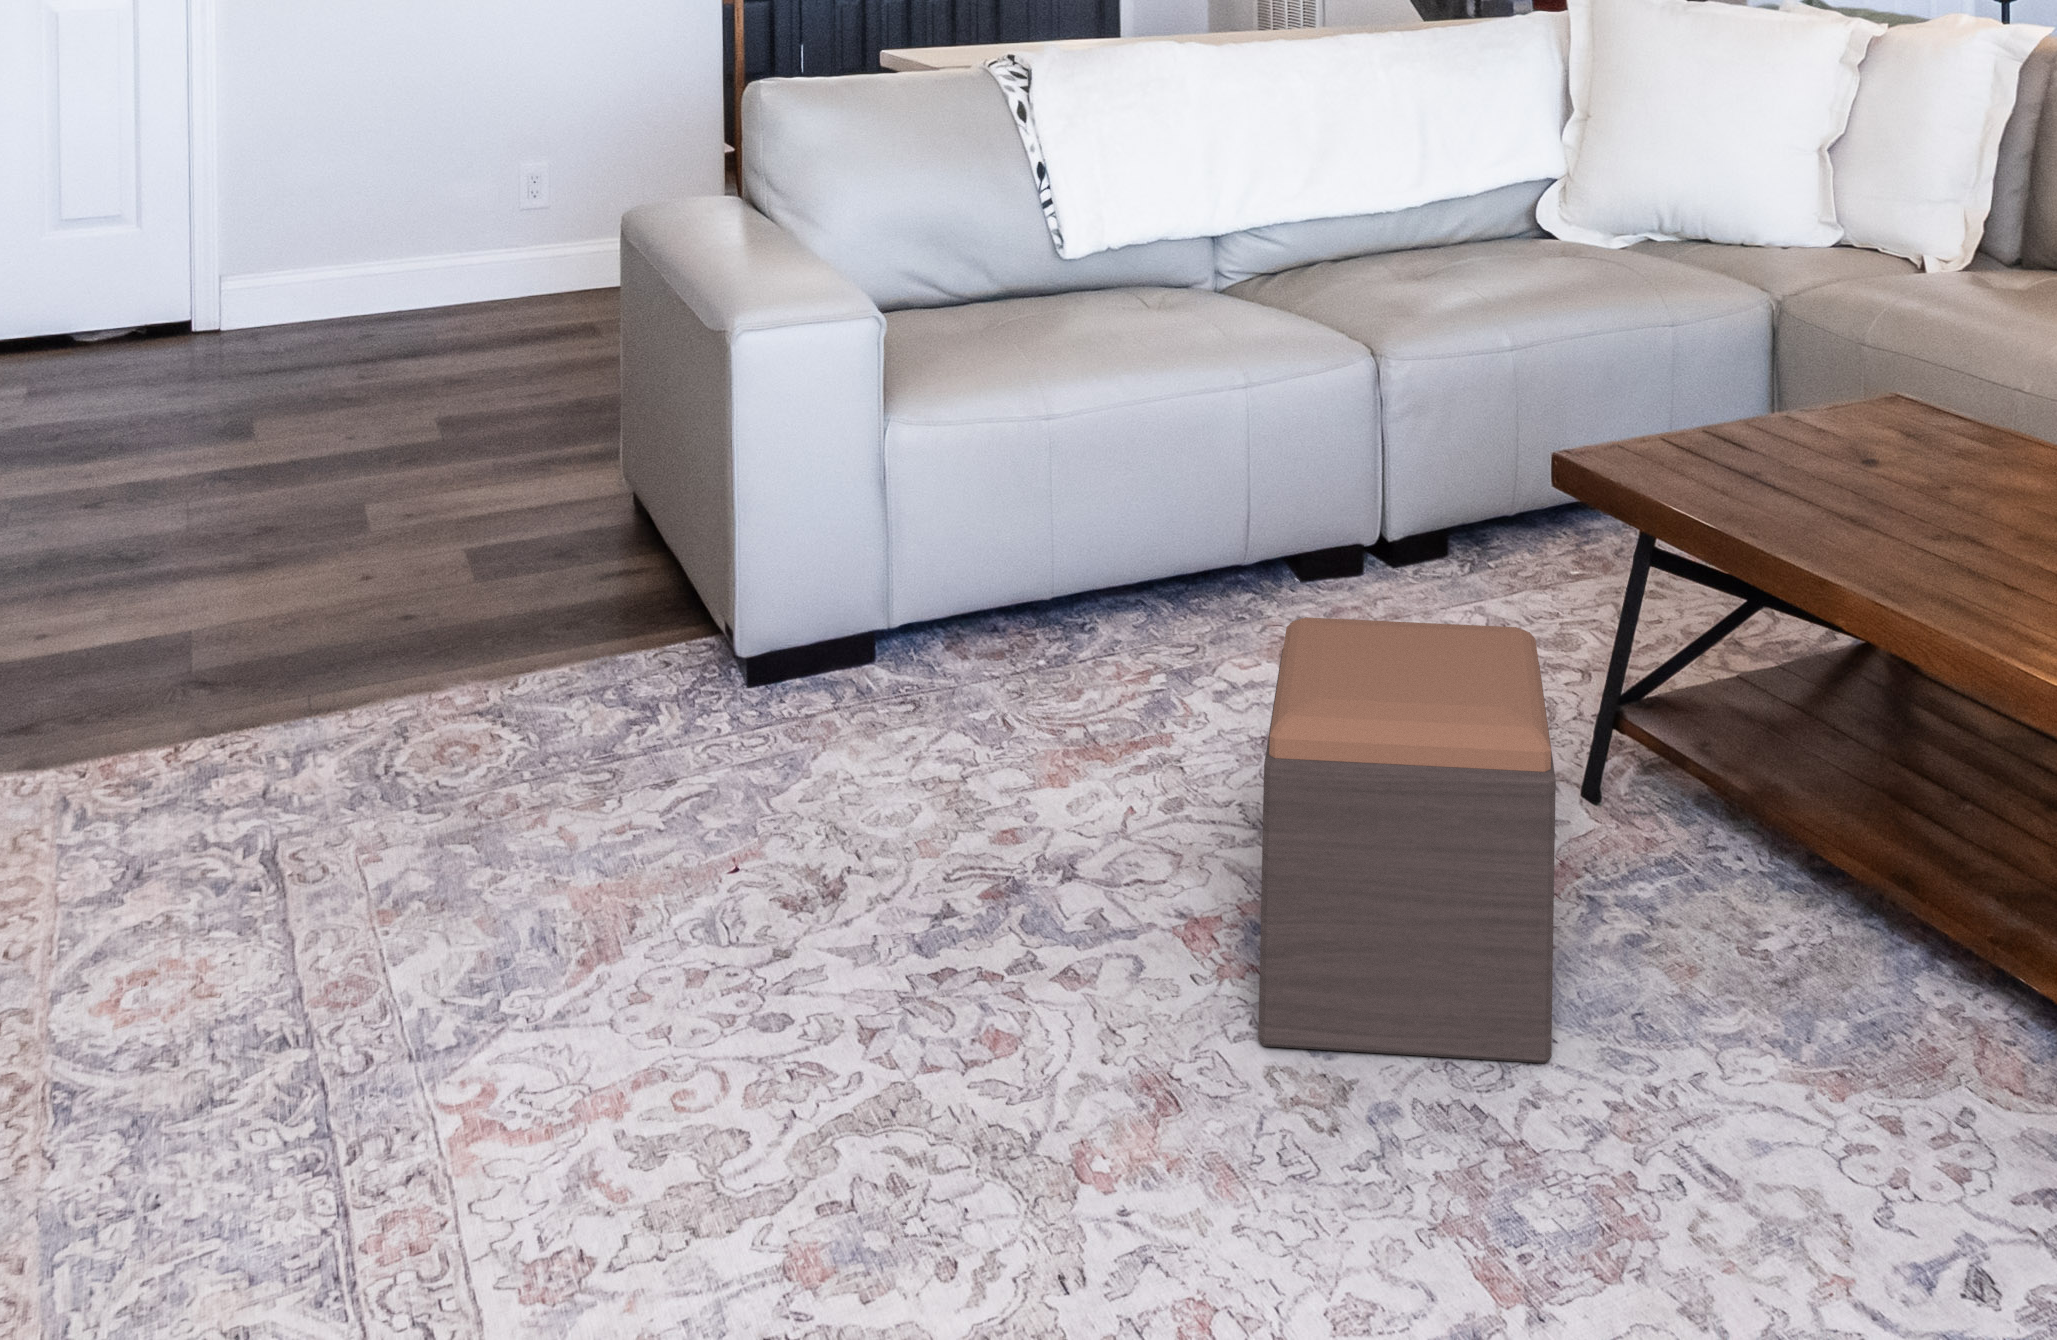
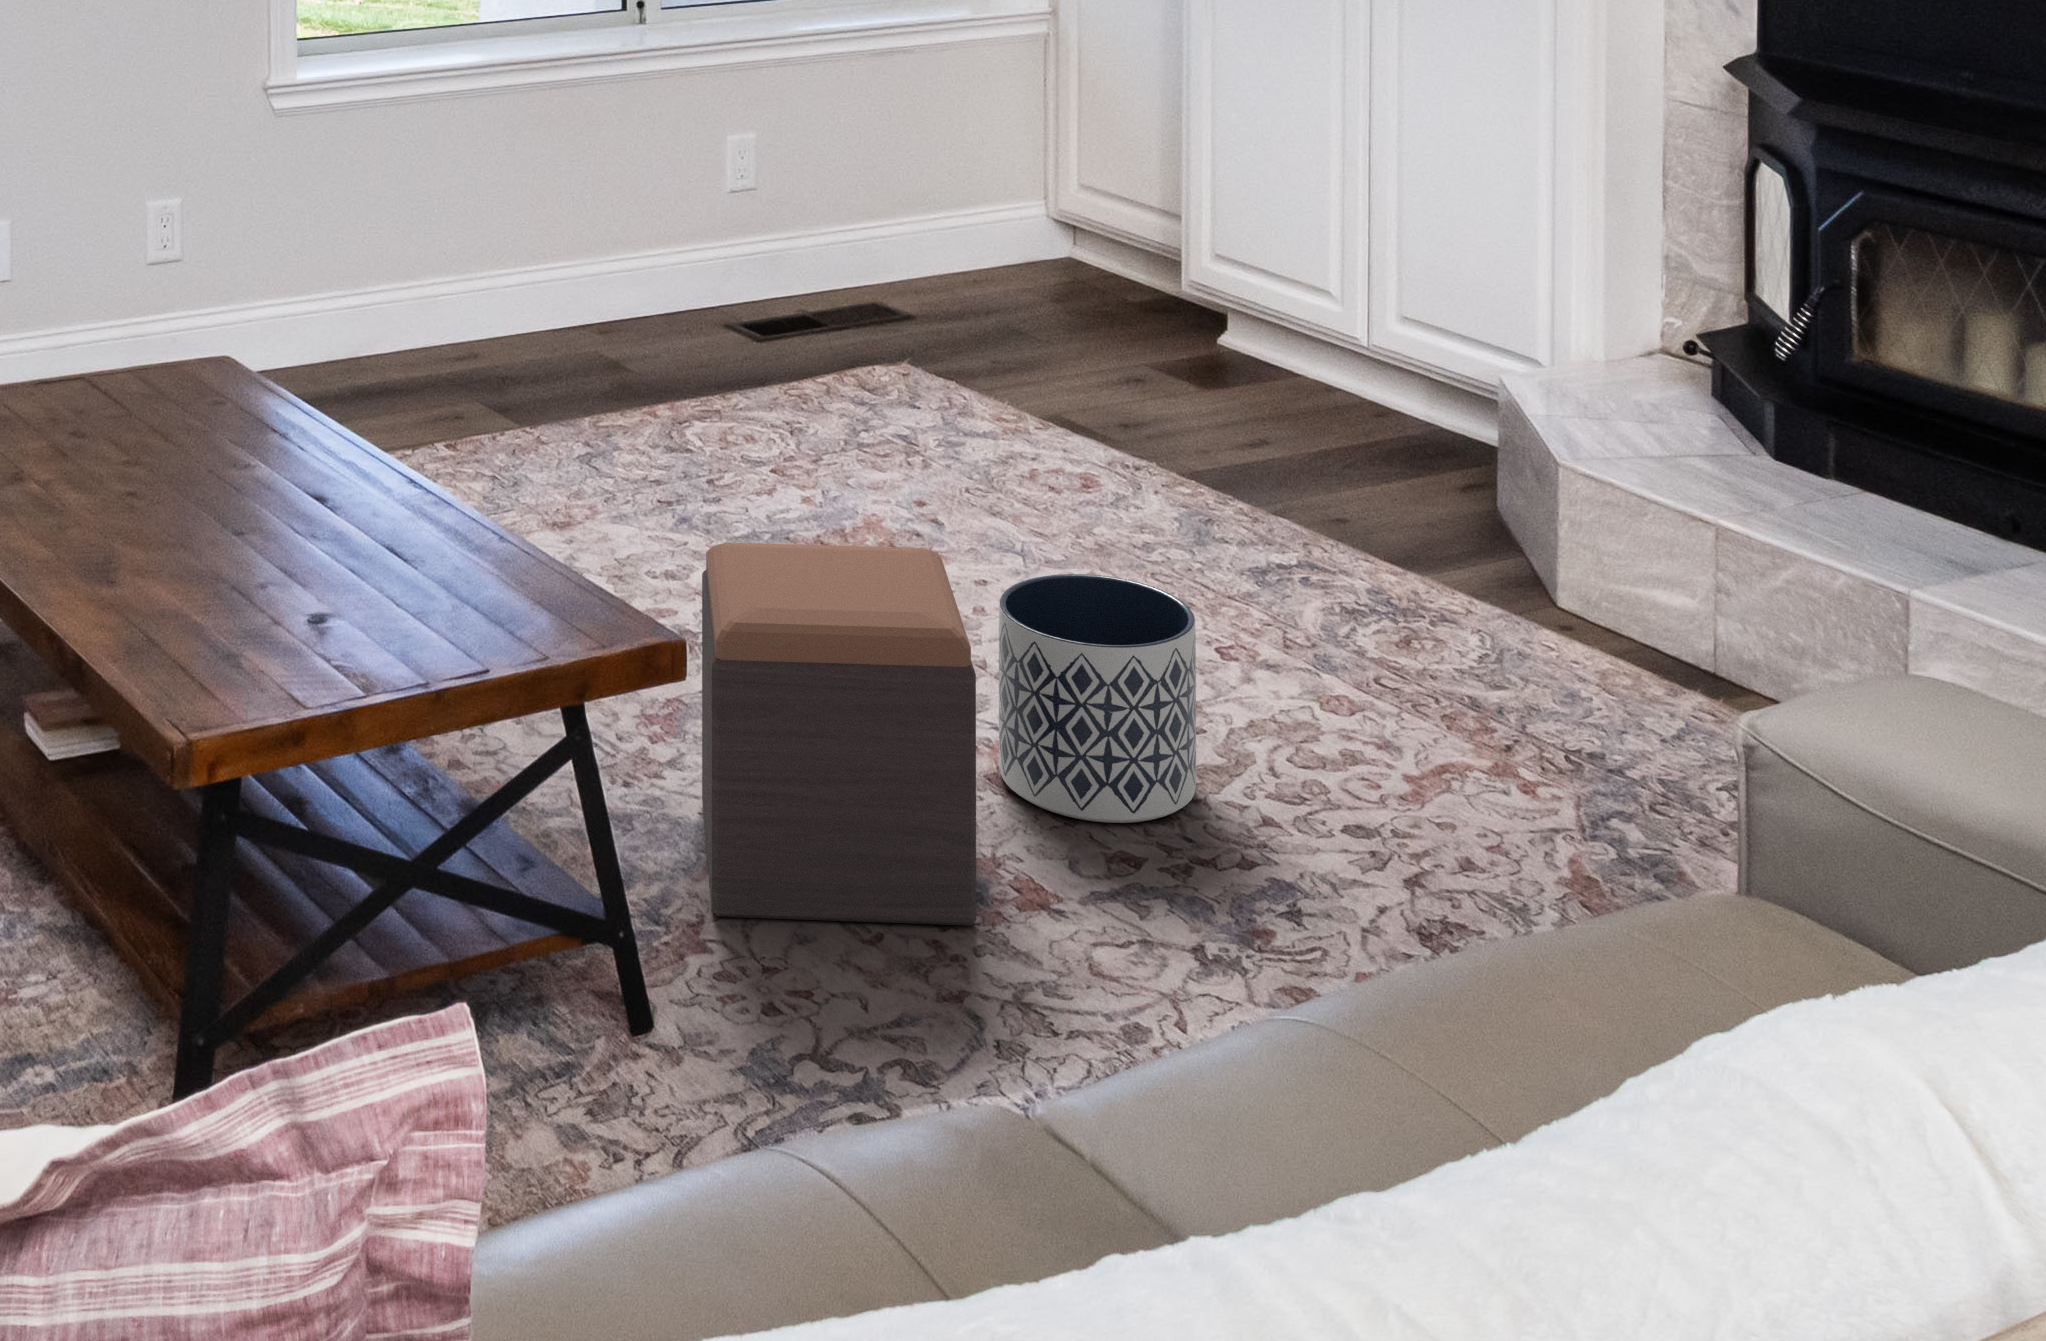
planter: none [922,814,1174,1175] -> present [999,574,1196,823]

